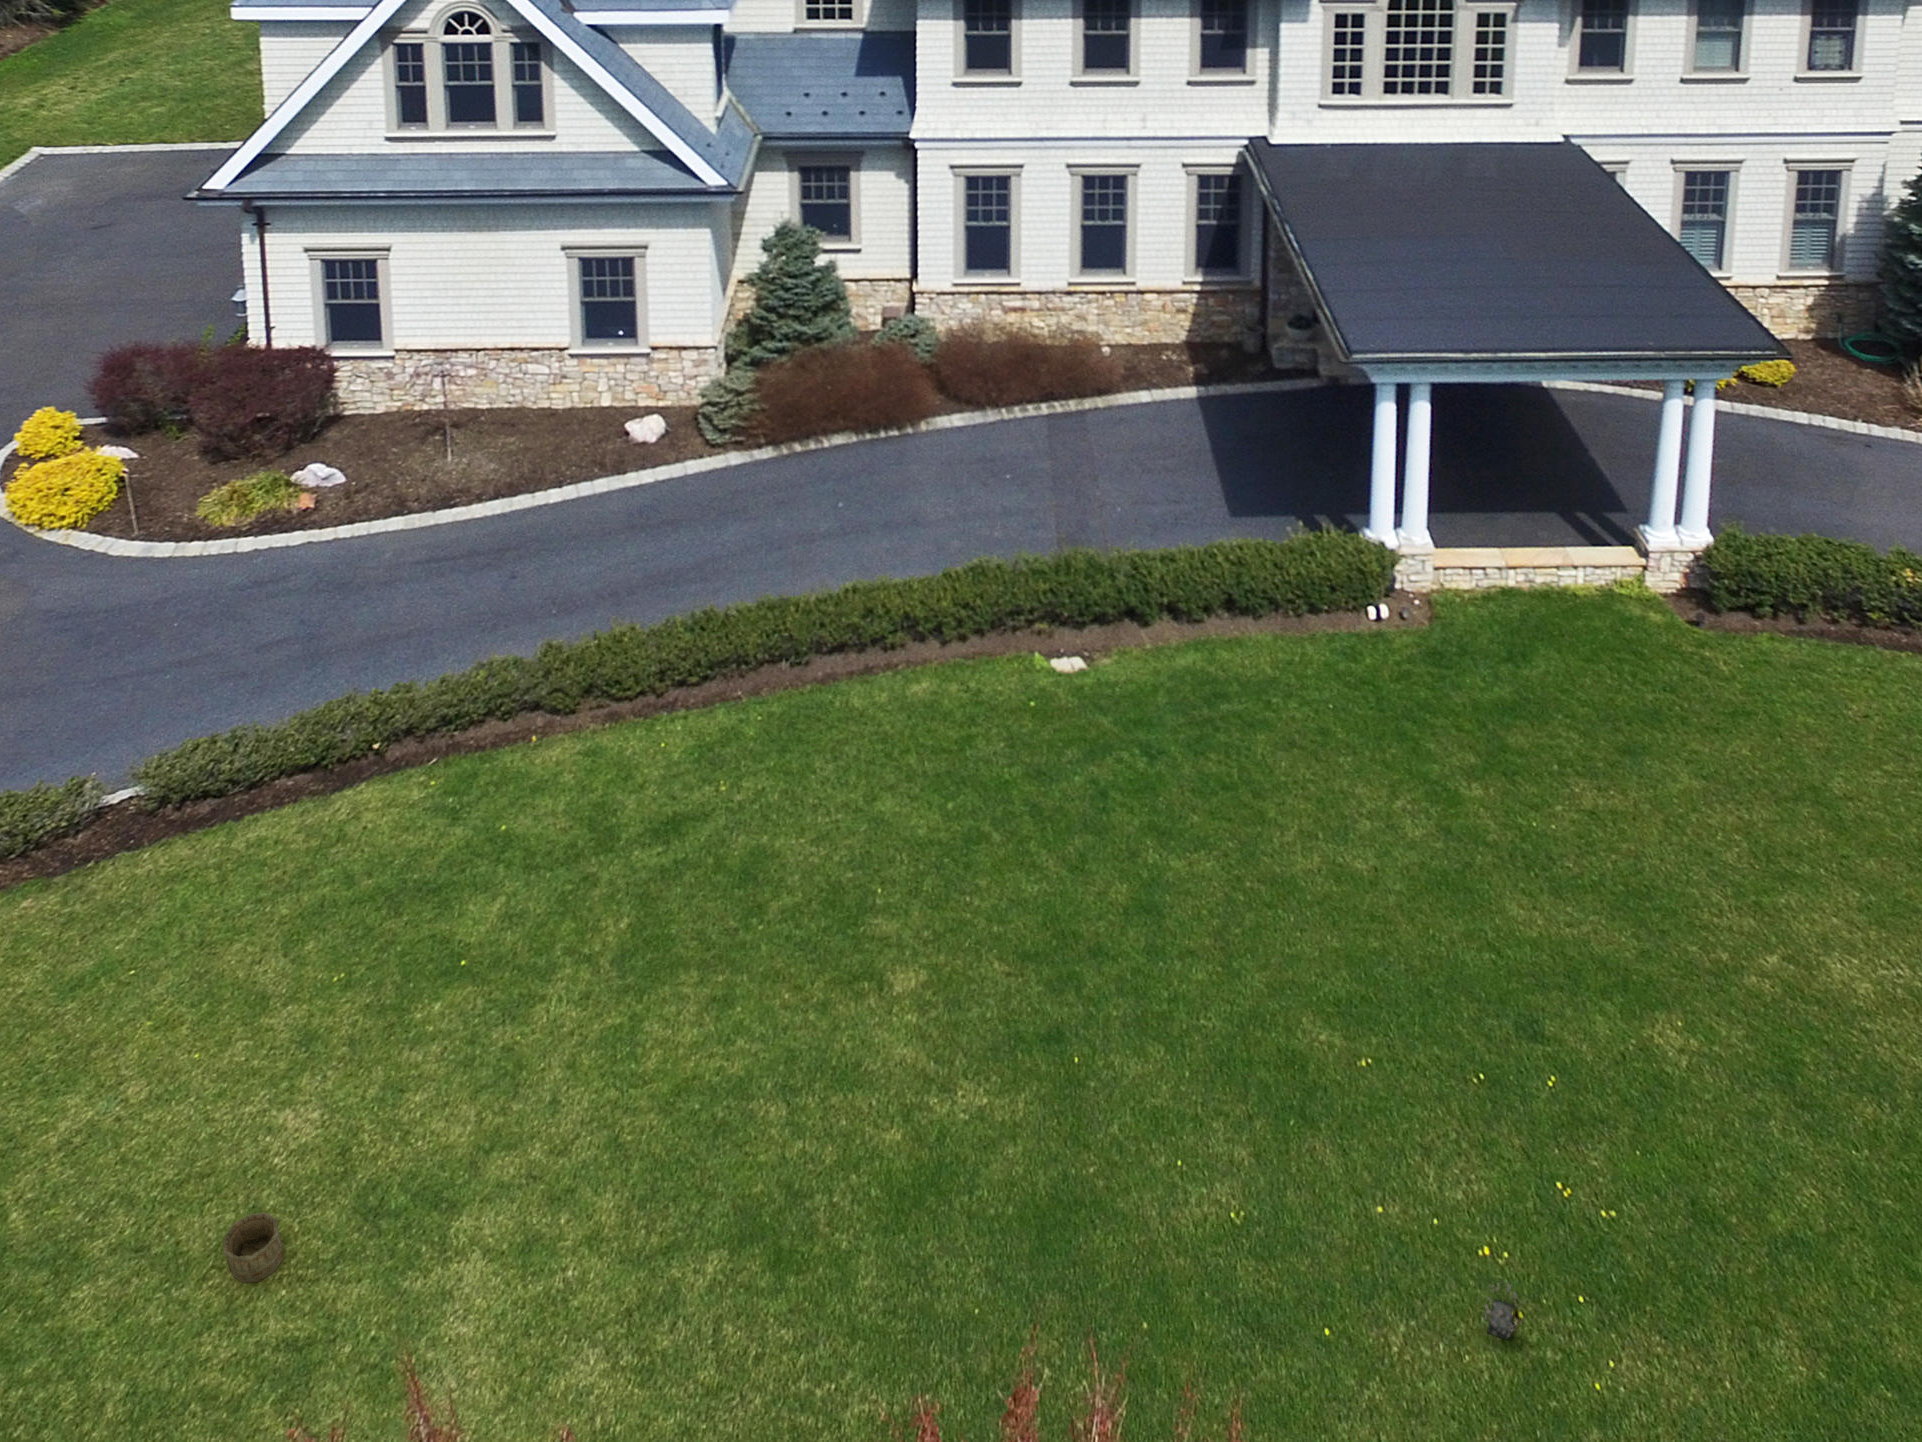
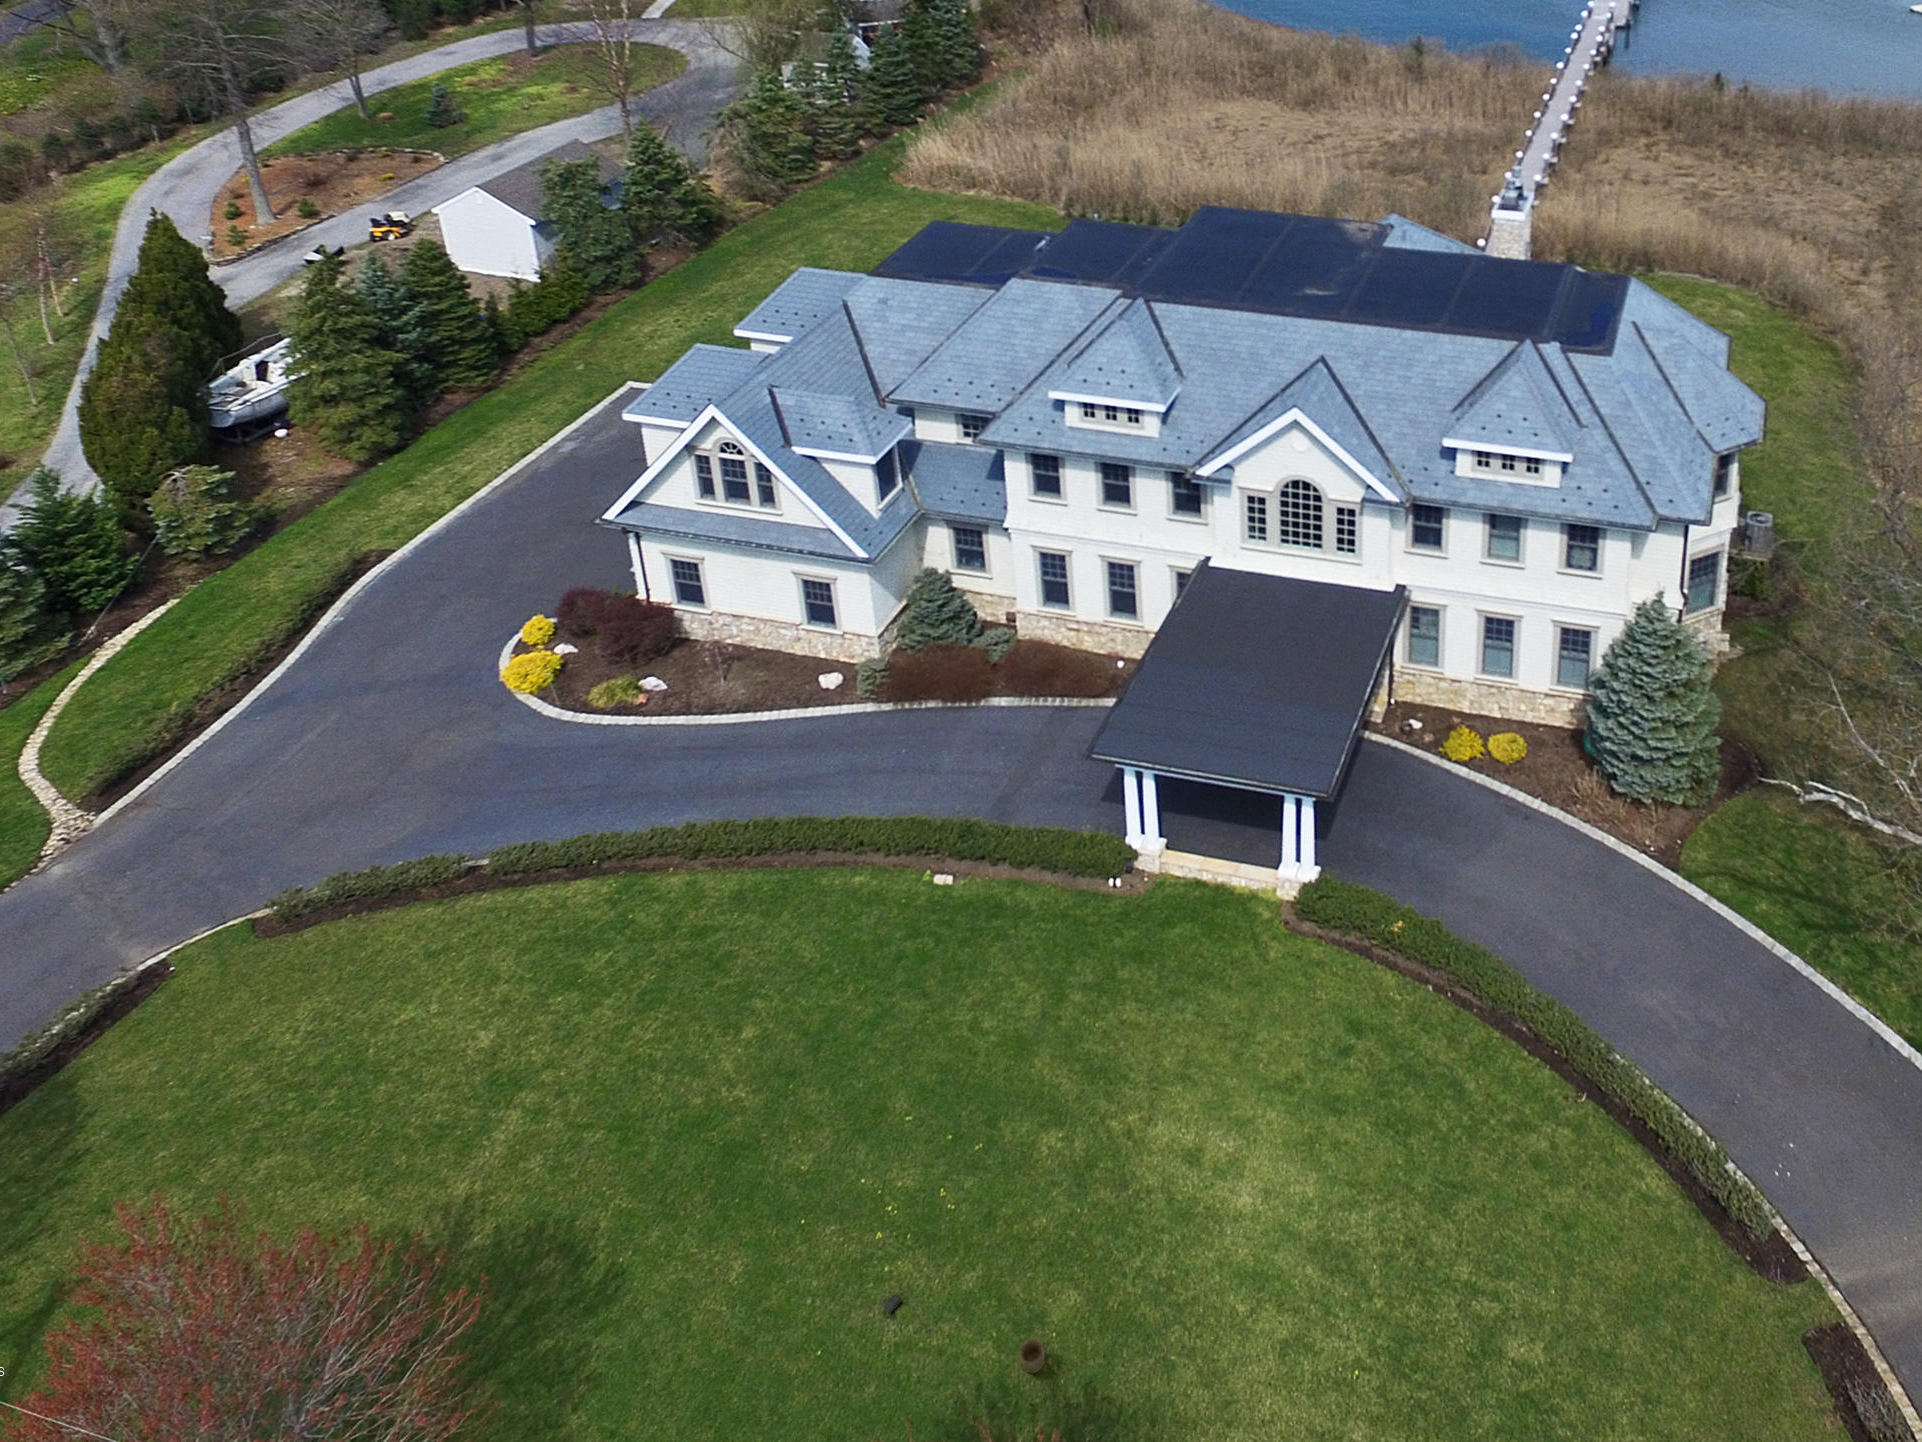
wooden bucket: present [223,1213,284,1283] -> present [1019,1339,1045,1374]

